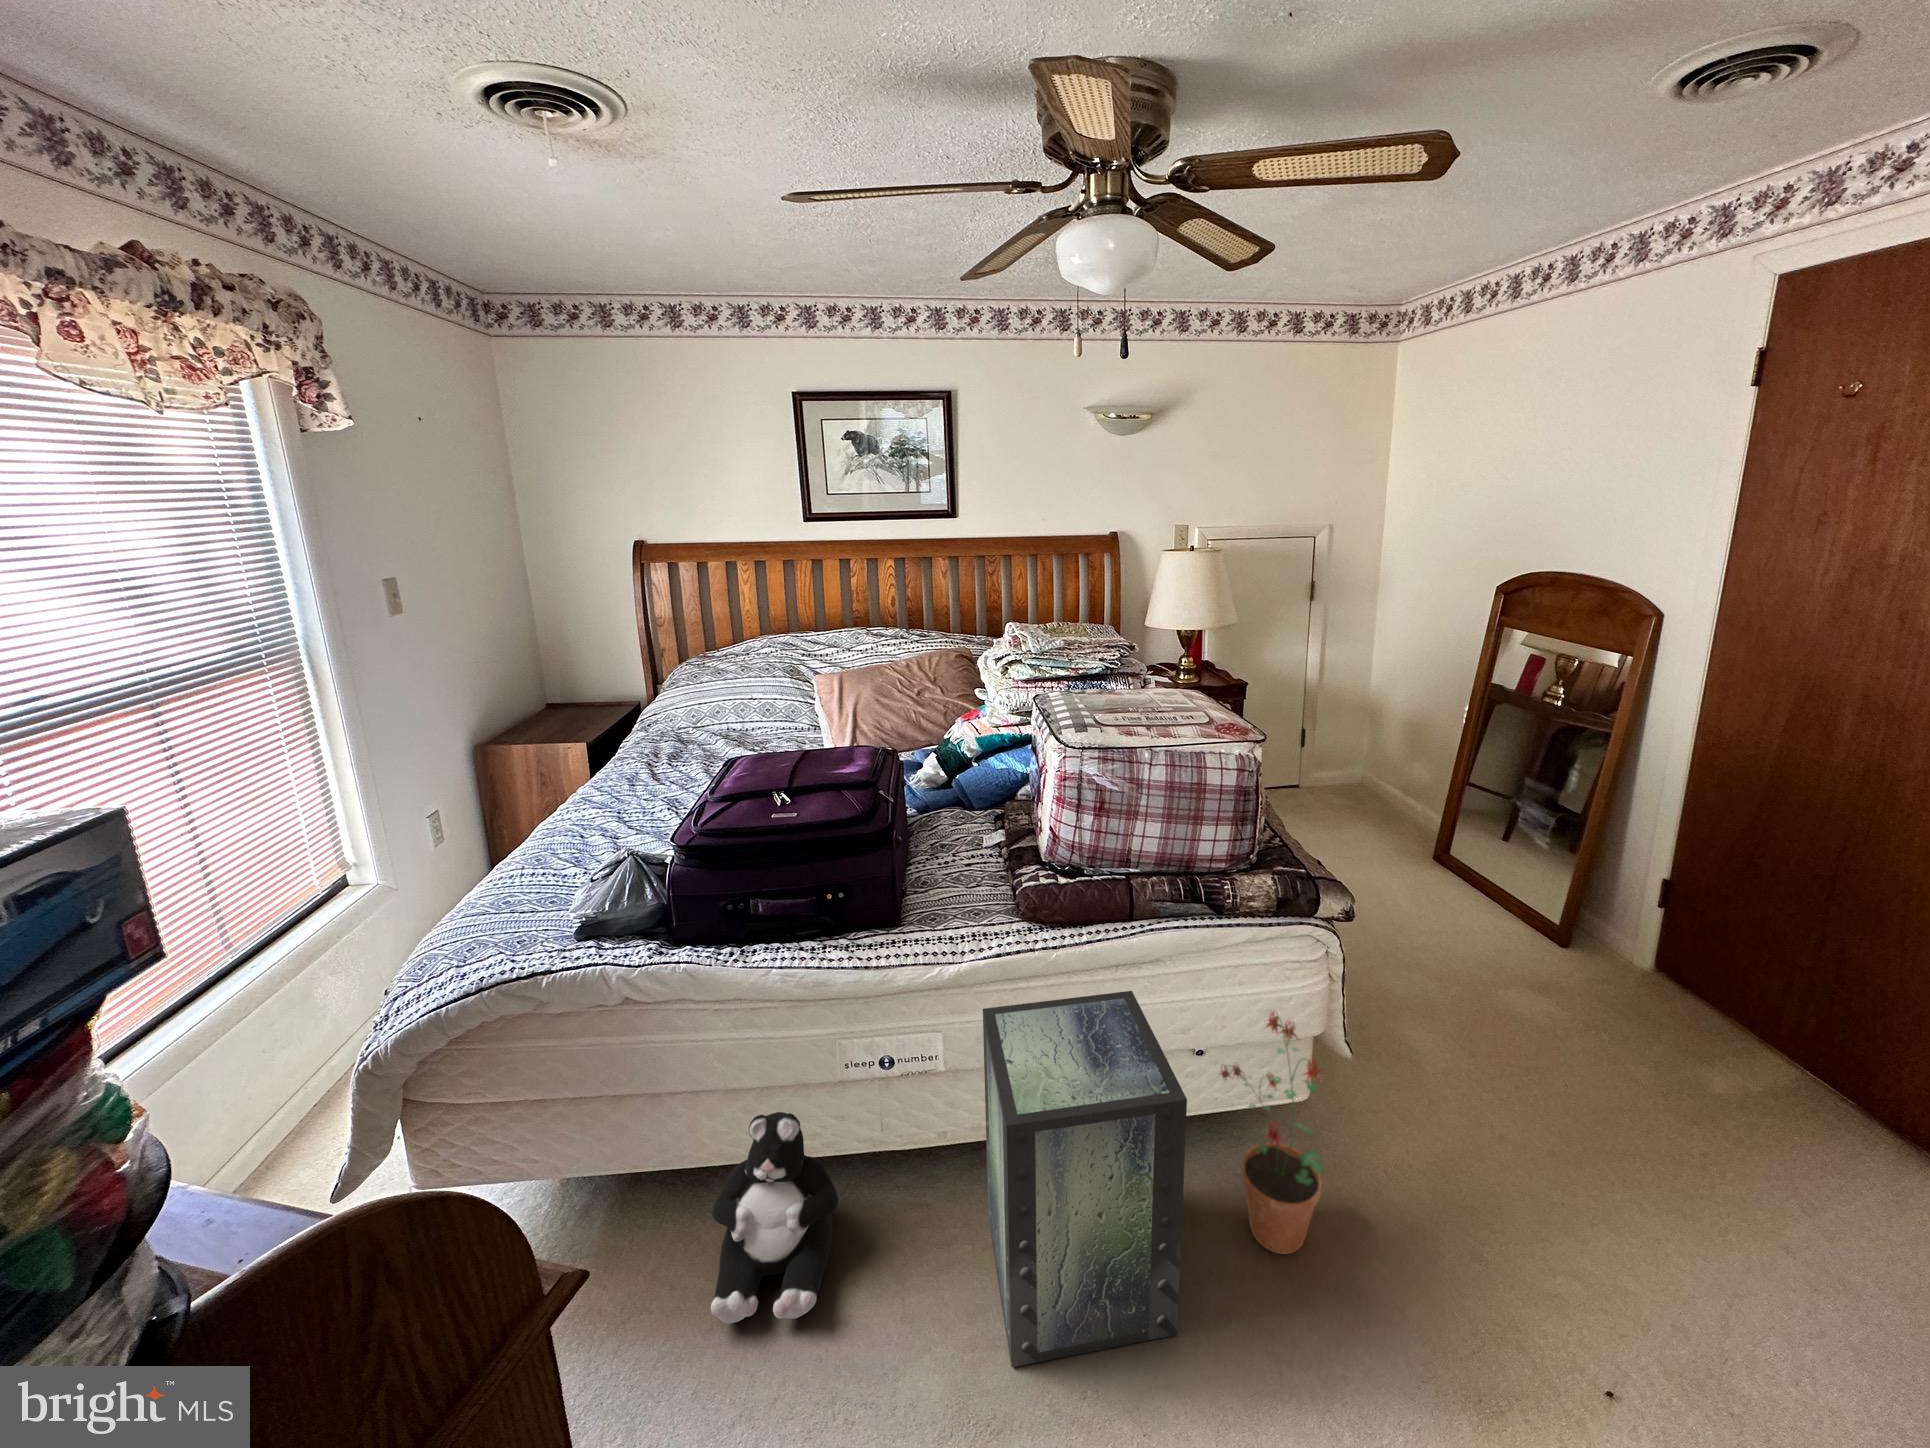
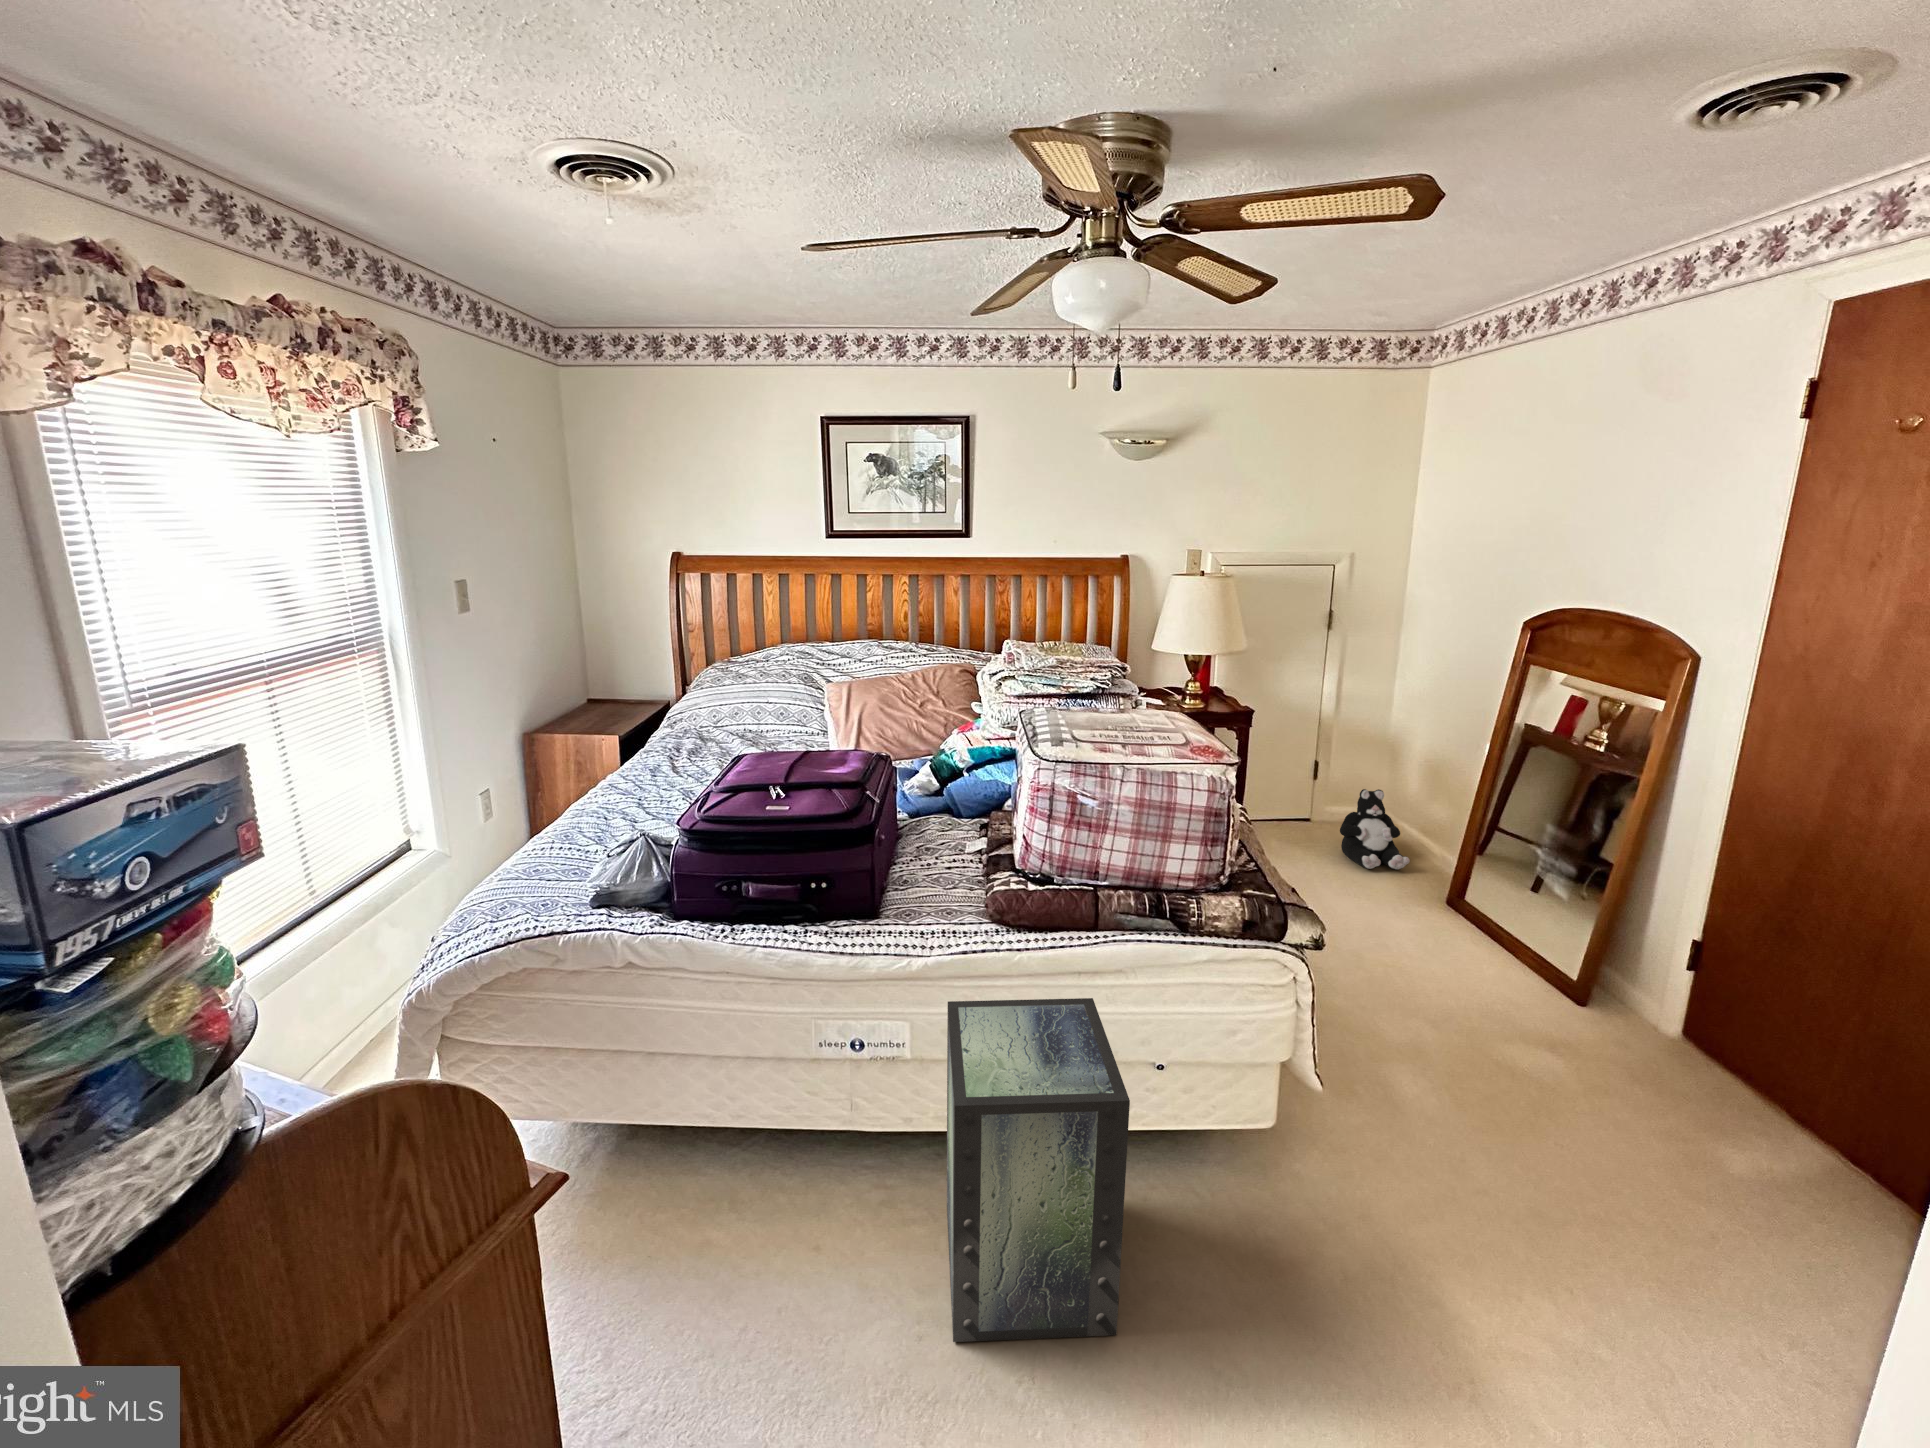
potted plant: present [1221,1012,1323,1254] -> none [1175,1031,1282,1276]
plush toy: present [711,1112,838,1324] -> present [1340,789,1410,870]

